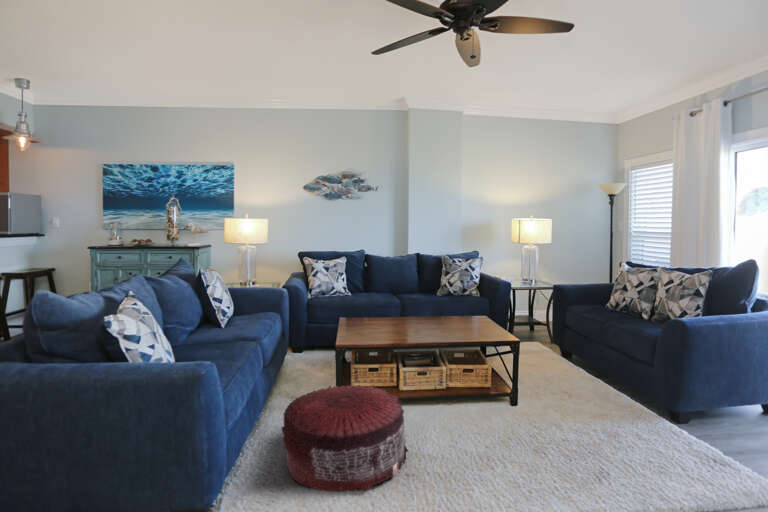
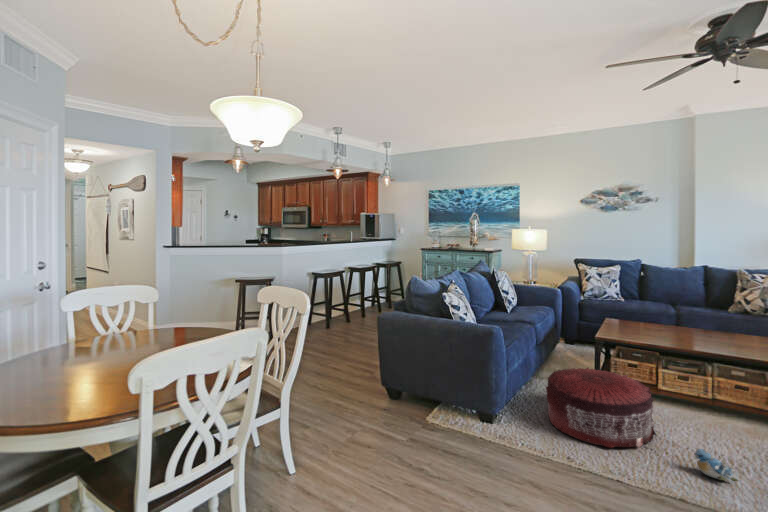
plush toy: none [450,458,490,488] -> present [694,449,738,482]

